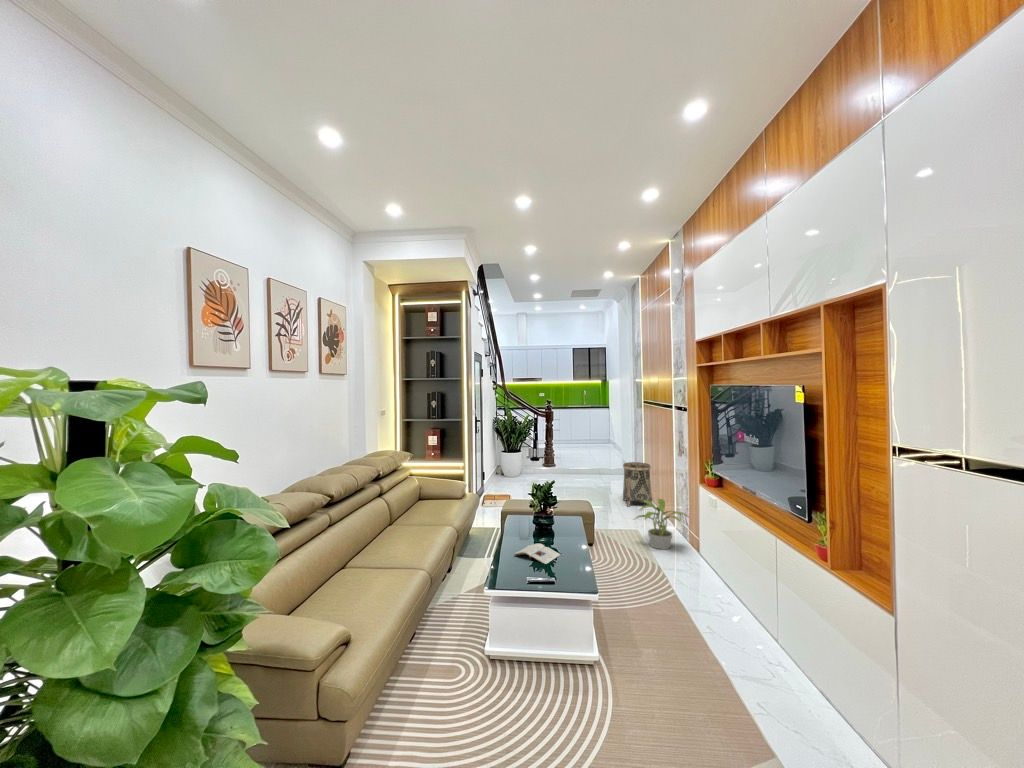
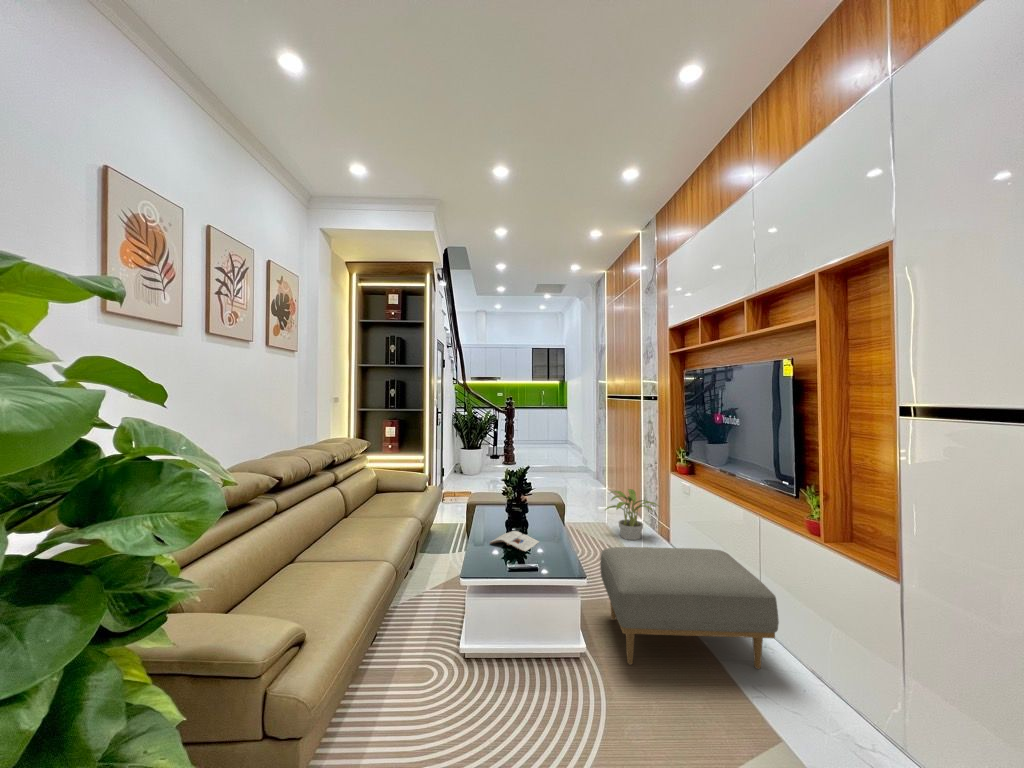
basket: present [623,462,652,506] -> none [587,456,617,501]
ottoman: none [618,562,784,686] -> present [600,547,779,669]

